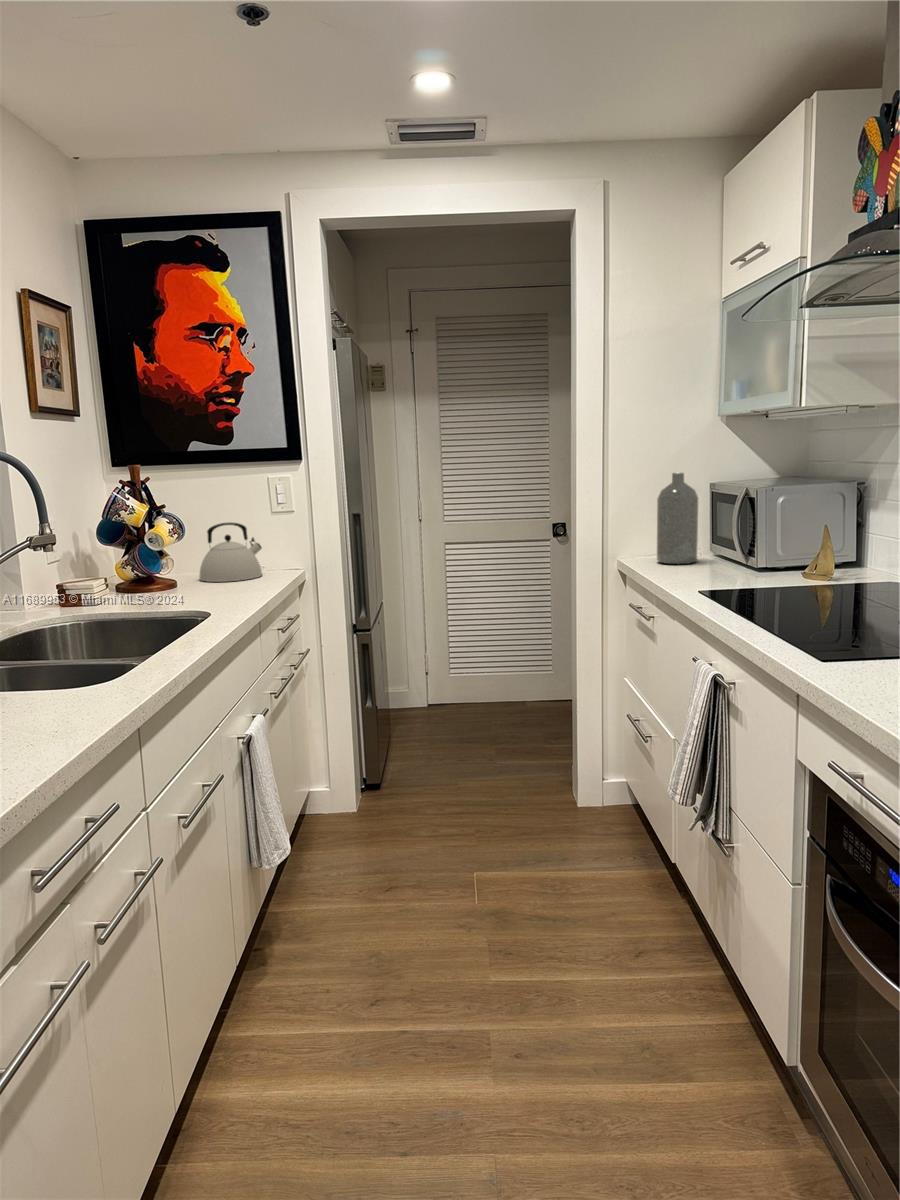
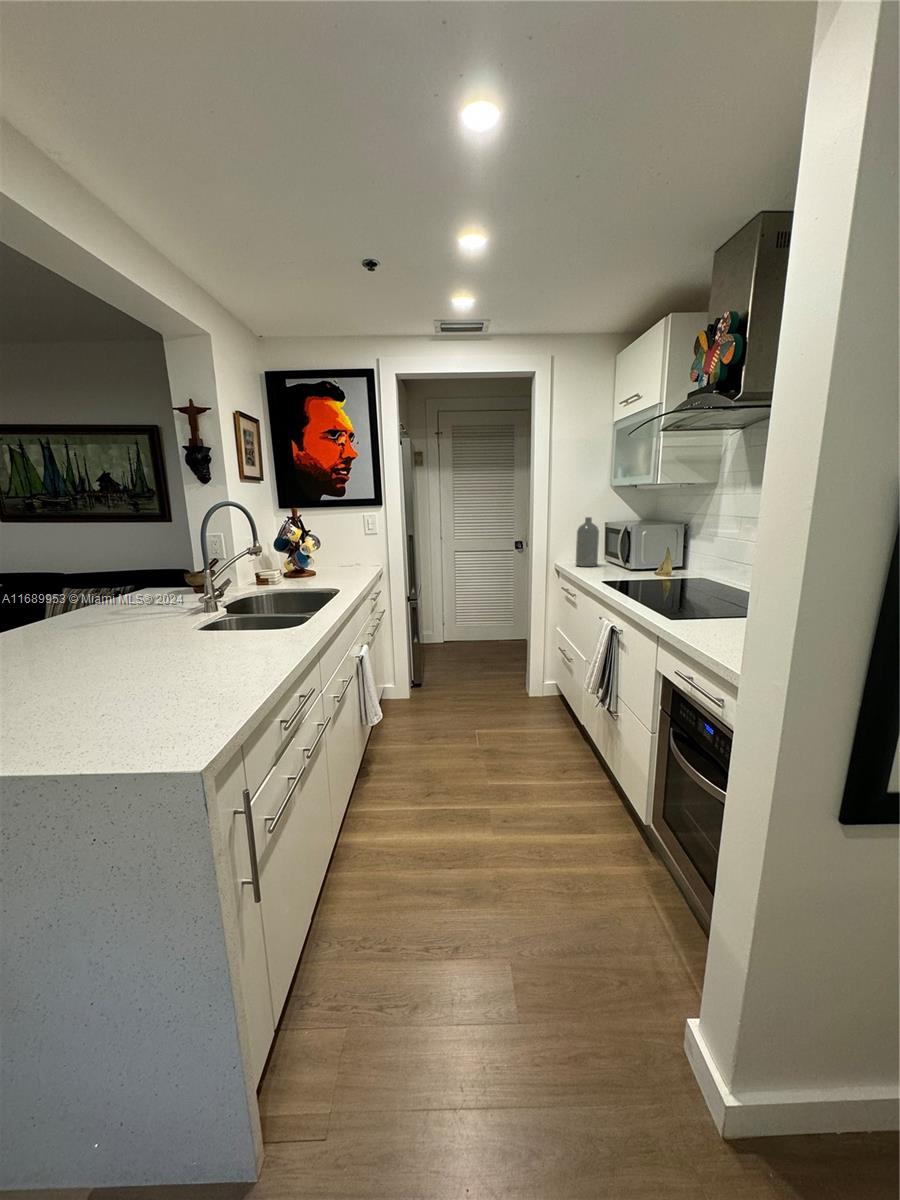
kettle: present [199,522,262,582] -> none [328,540,362,573]

